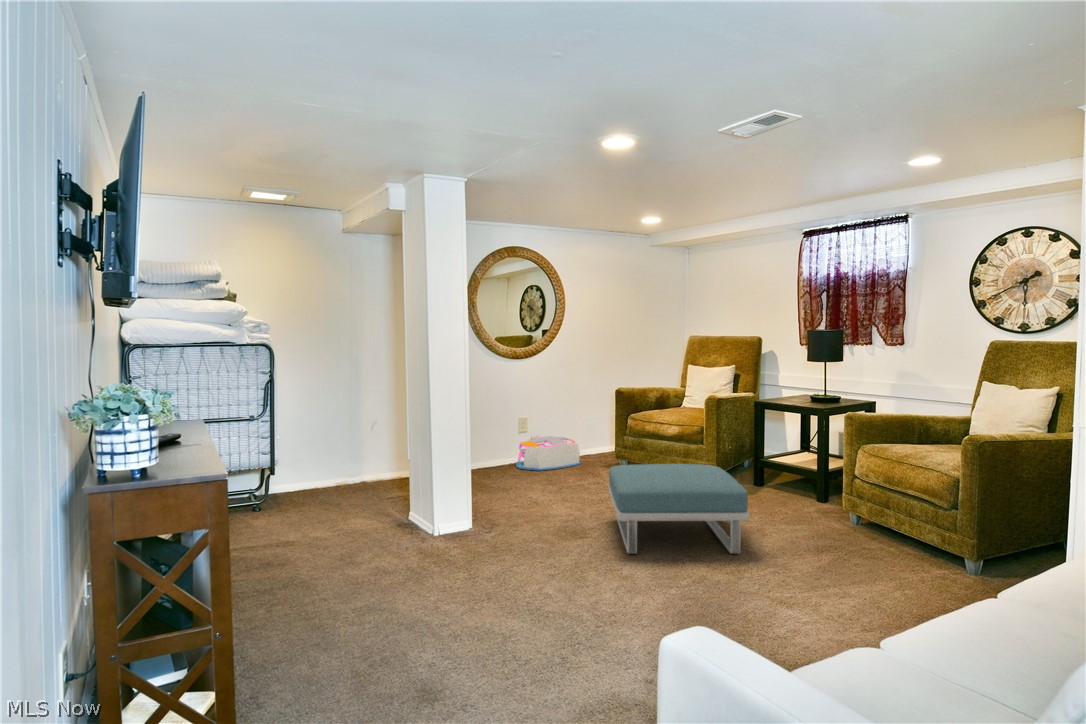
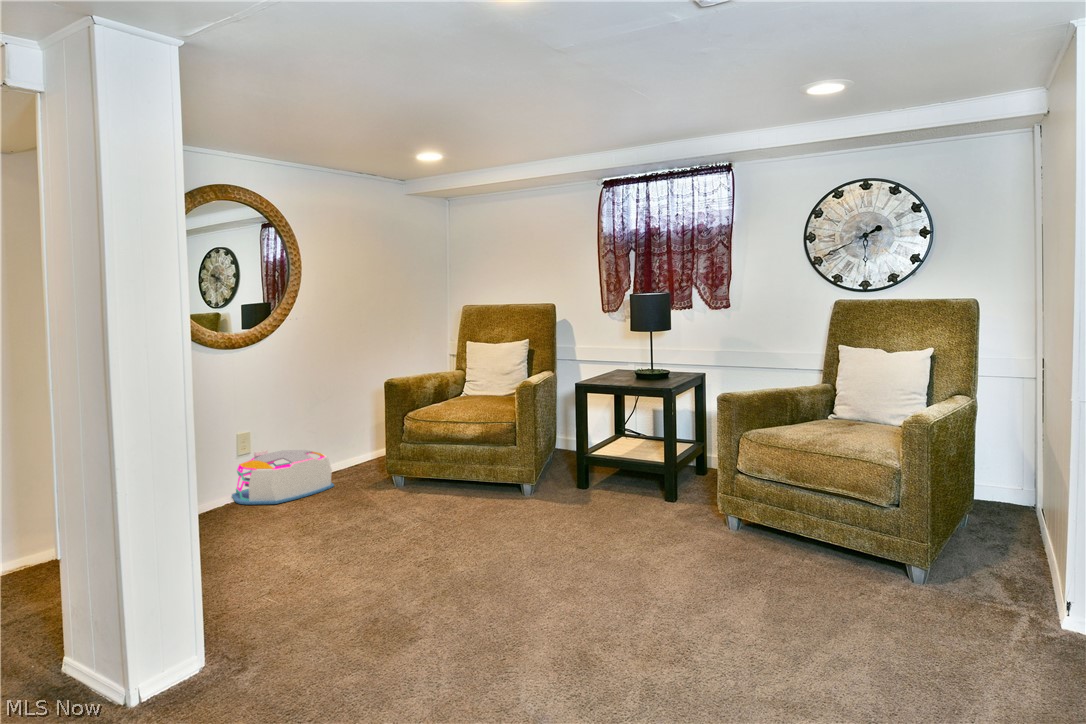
footstool: present [609,464,749,554] -> none [426,477,660,639]

